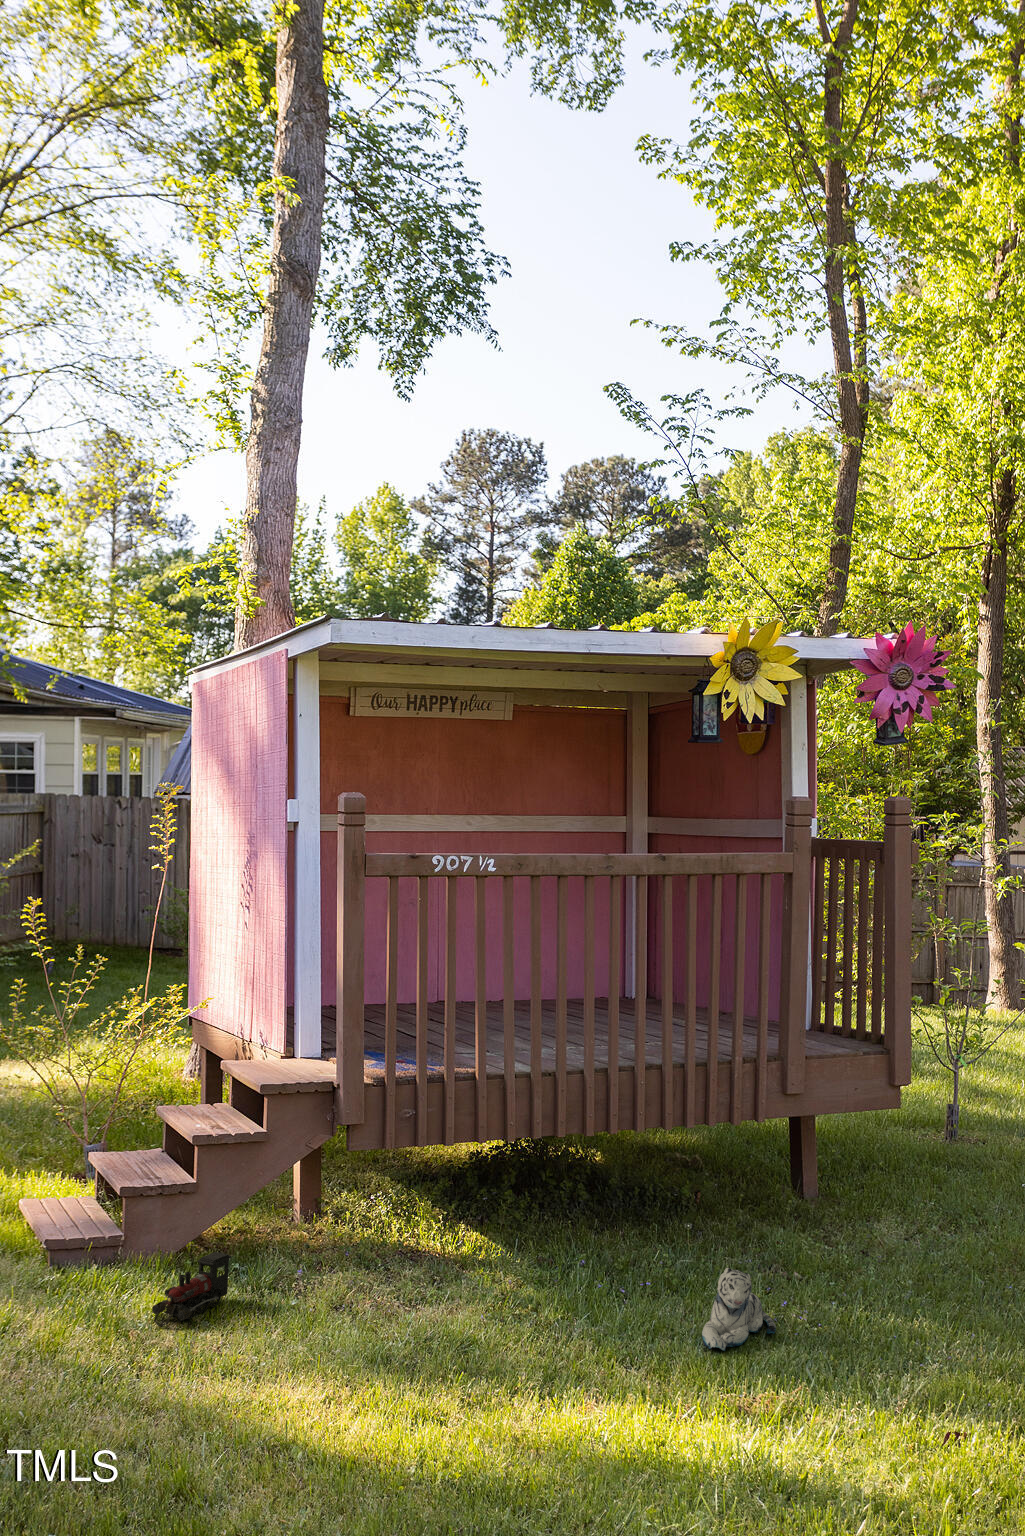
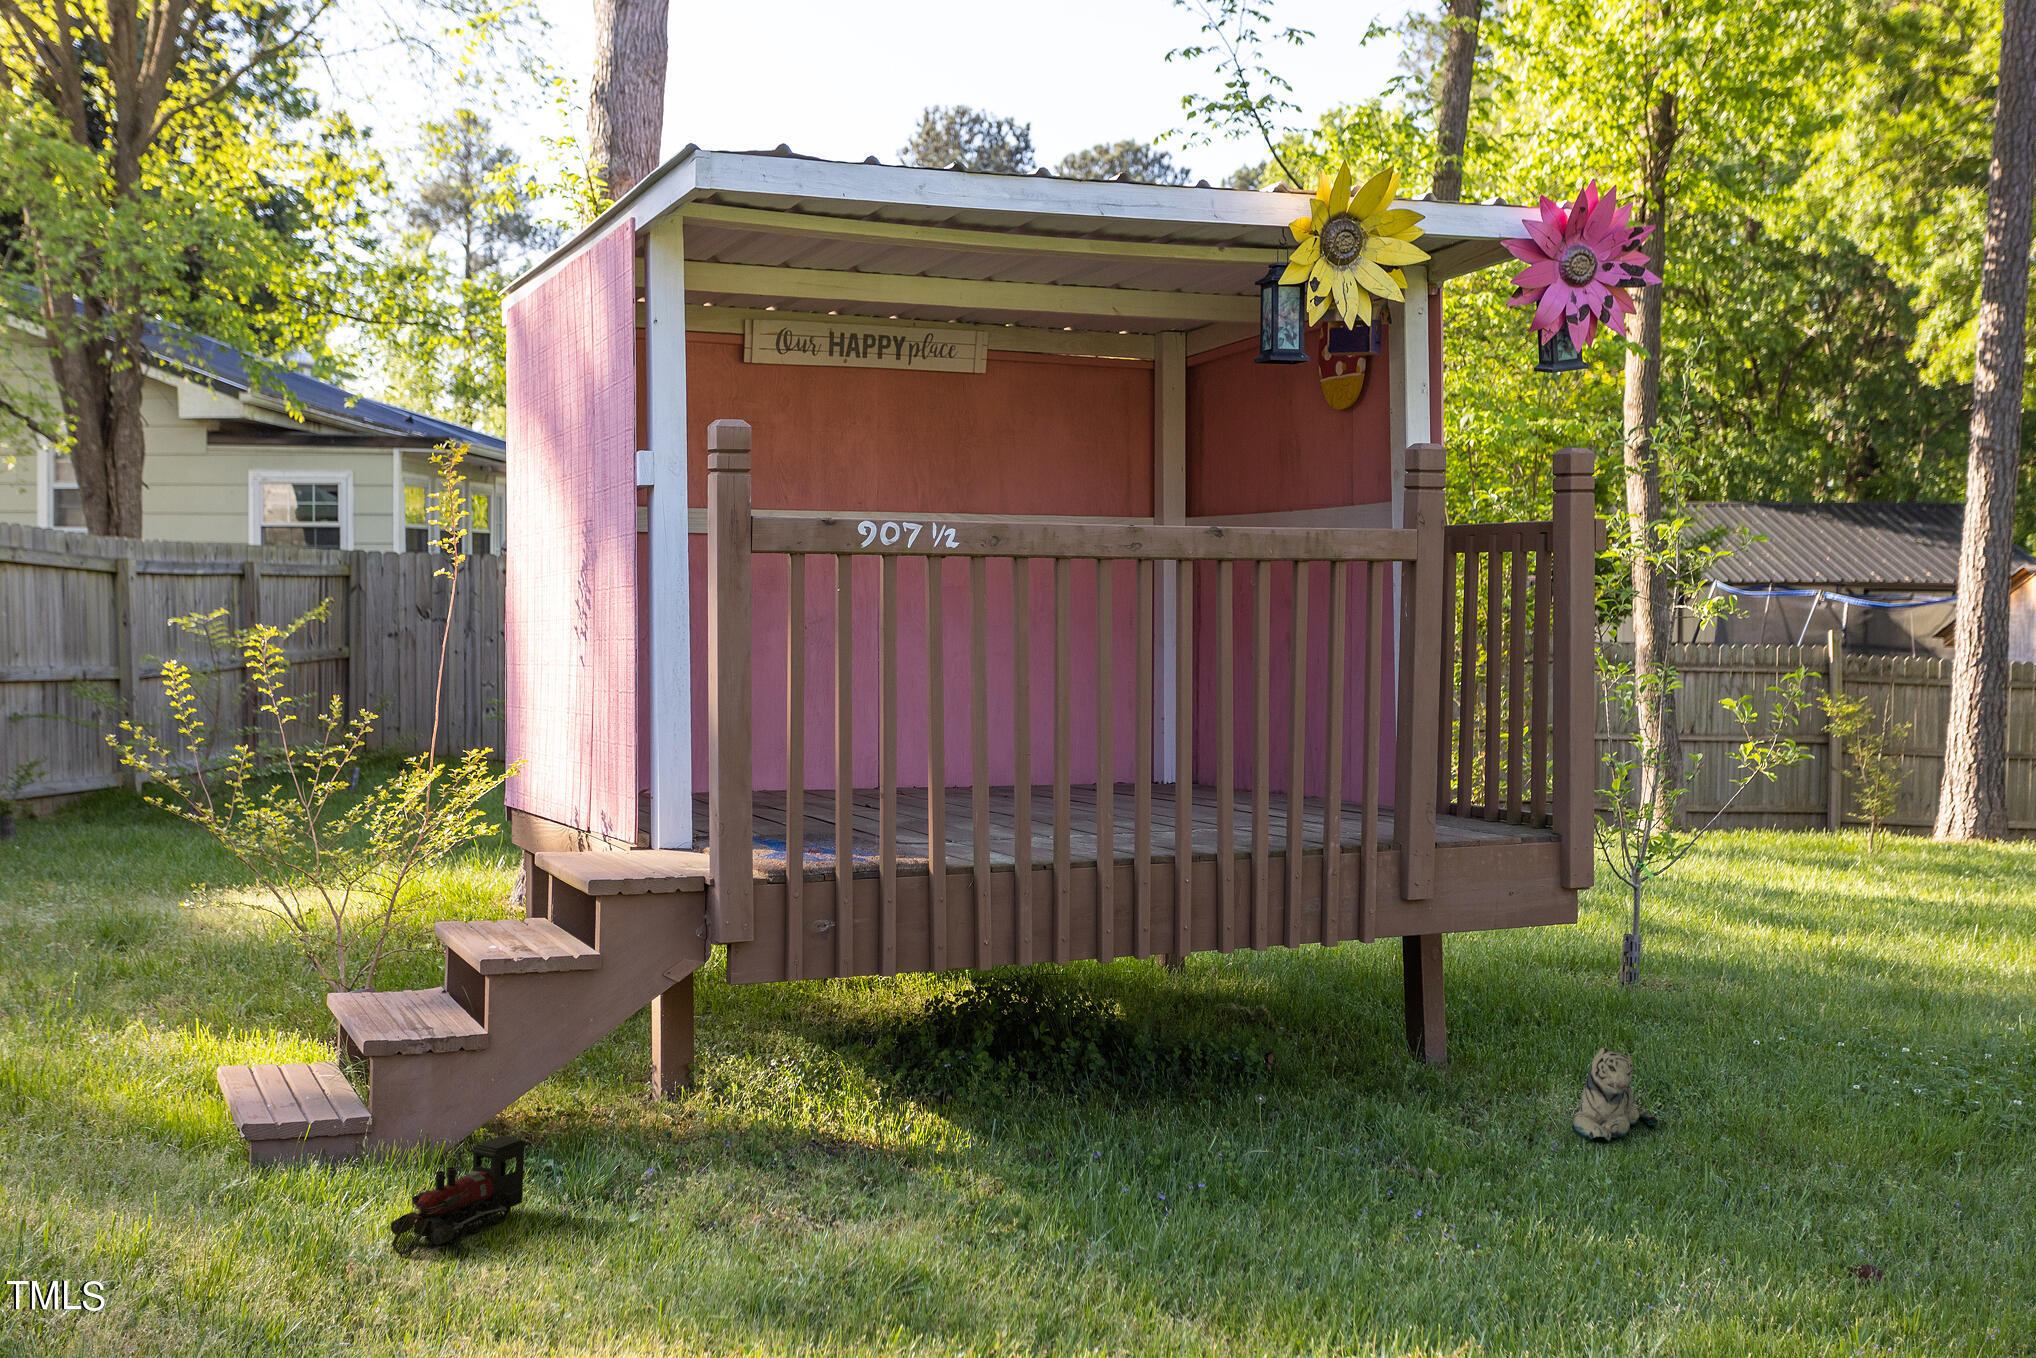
plush toy: present [702,1268,776,1351] -> present [1572,1048,1658,1141]

